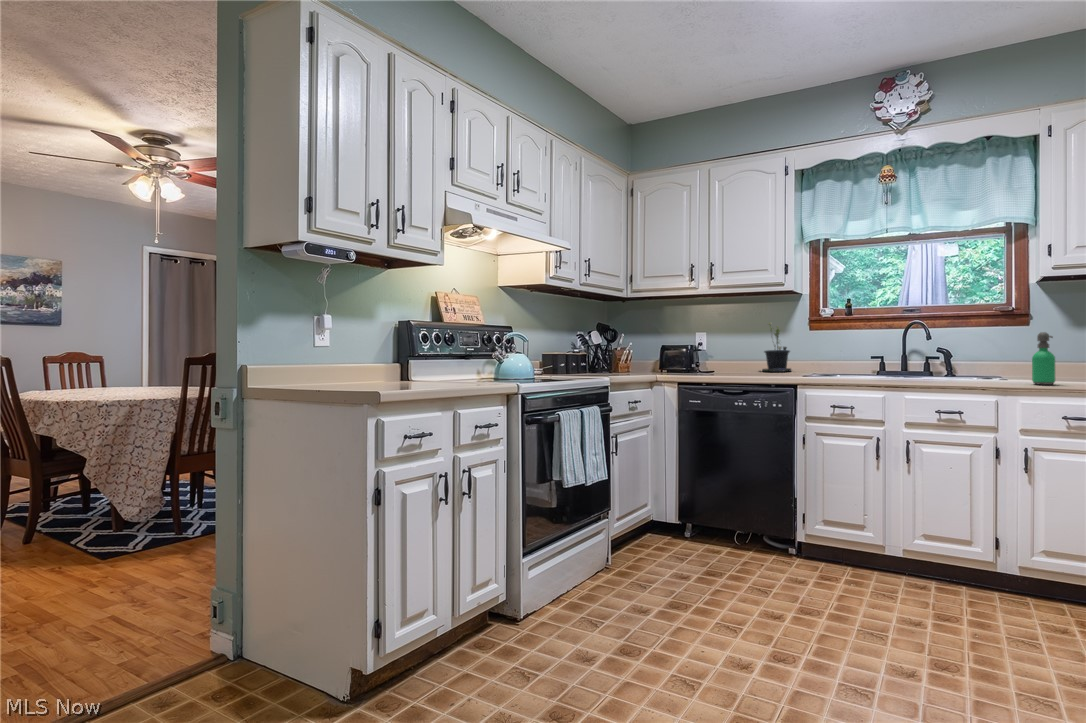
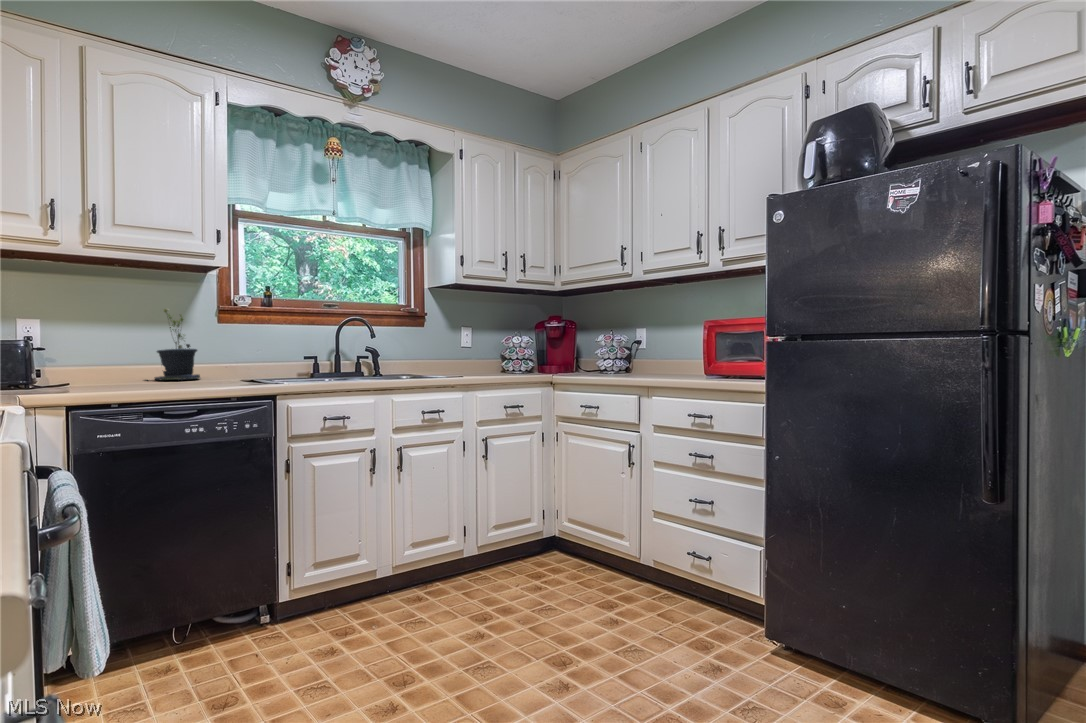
soap dispenser: present [1032,332,1055,385] -> none [483,332,502,378]

